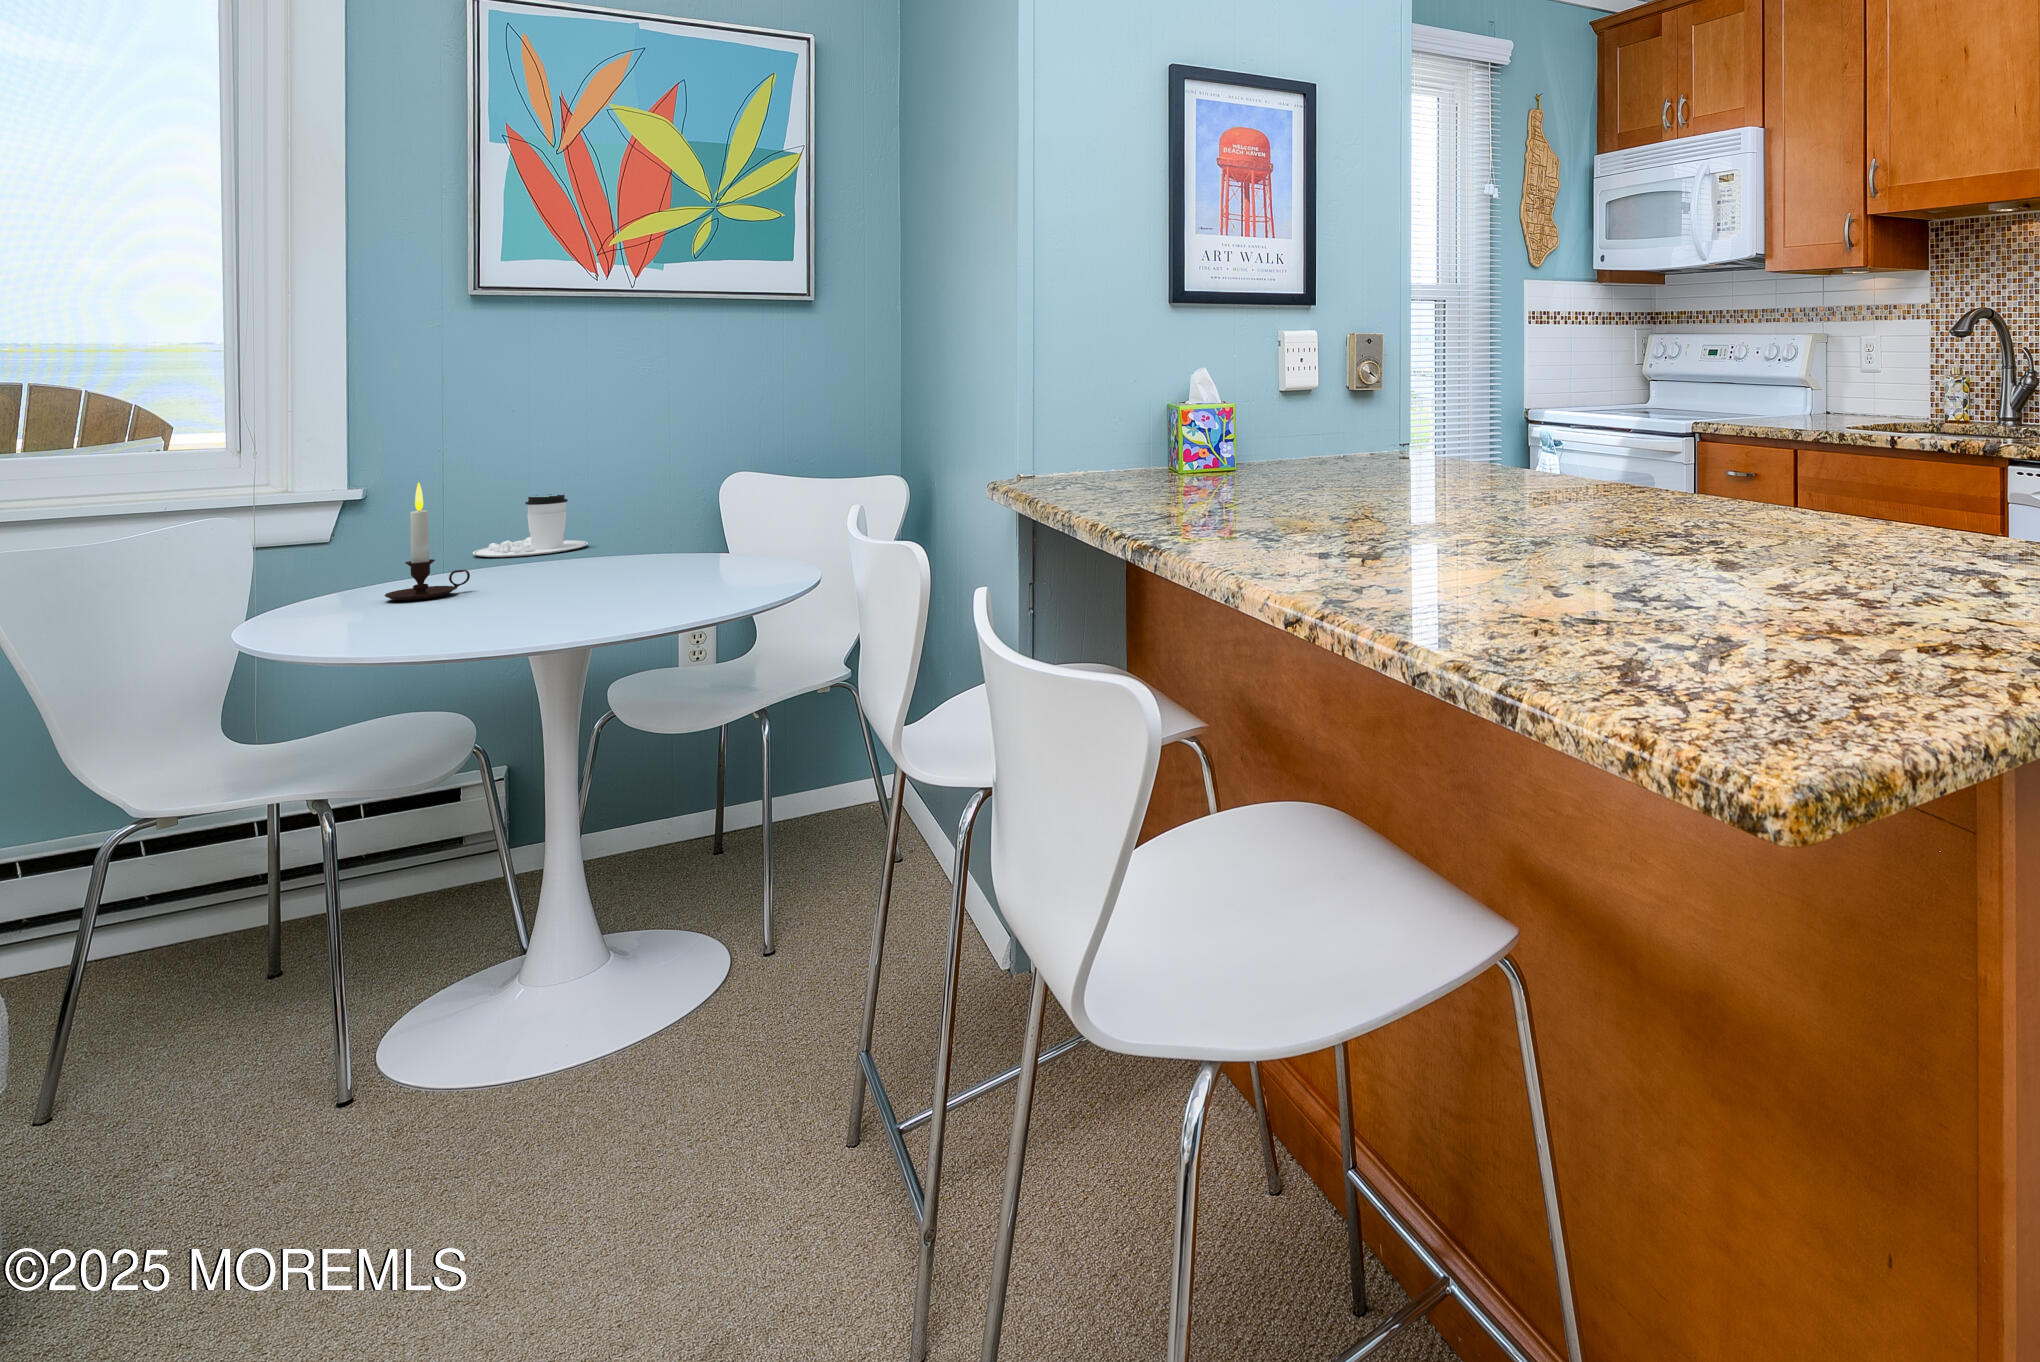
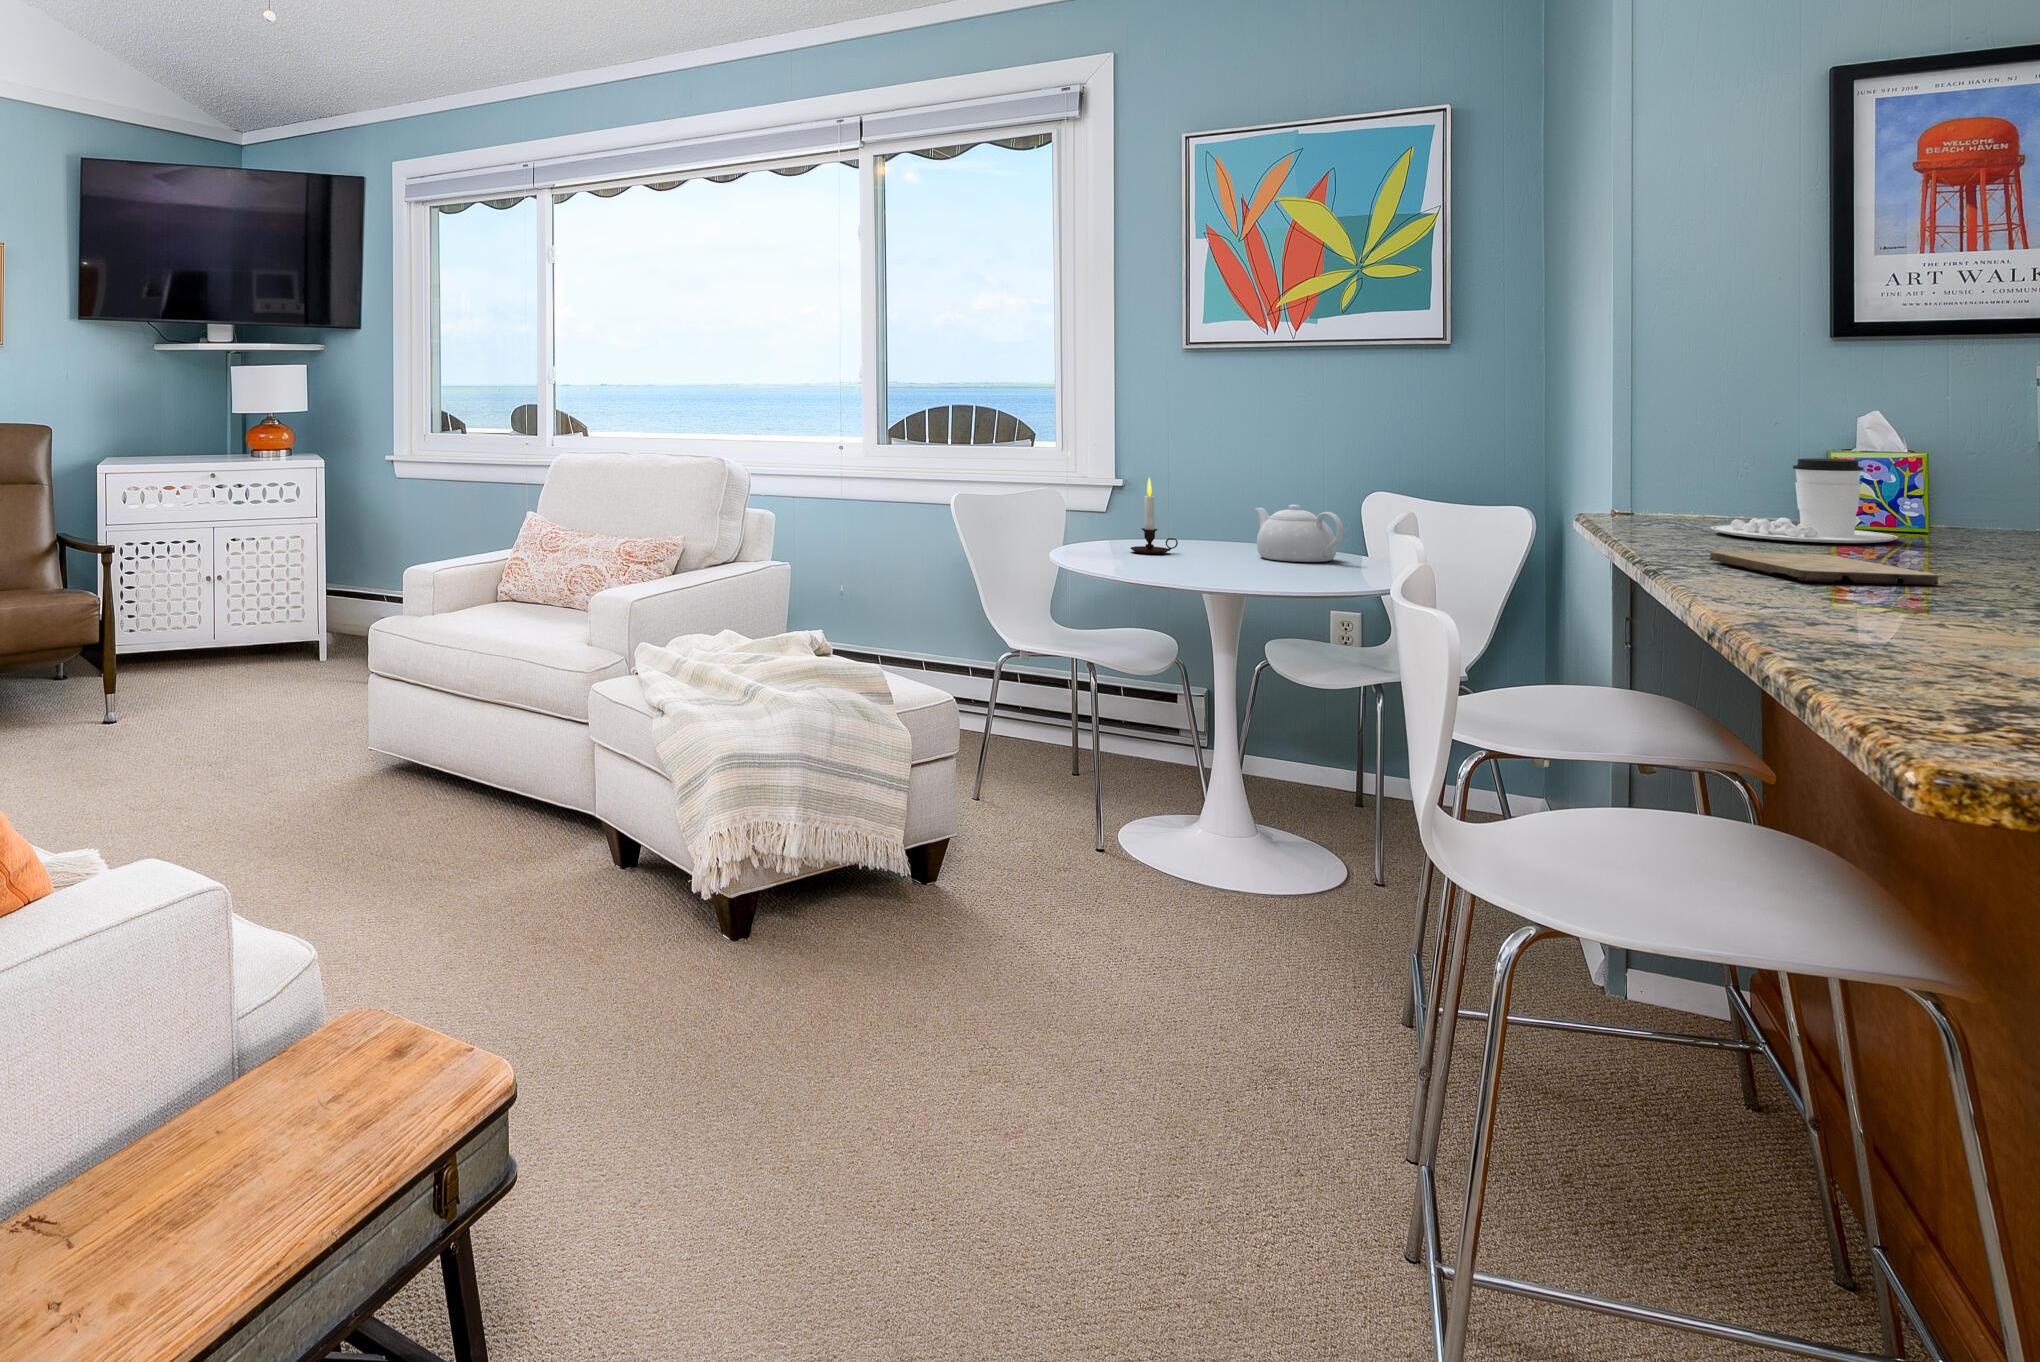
coffee cup: present [473,494,588,557] -> present [1711,458,1898,543]
teapot: none [588,501,714,578] -> present [1254,505,1344,562]
cutting board: none [1155,503,1326,535] -> present [1710,551,1938,585]

